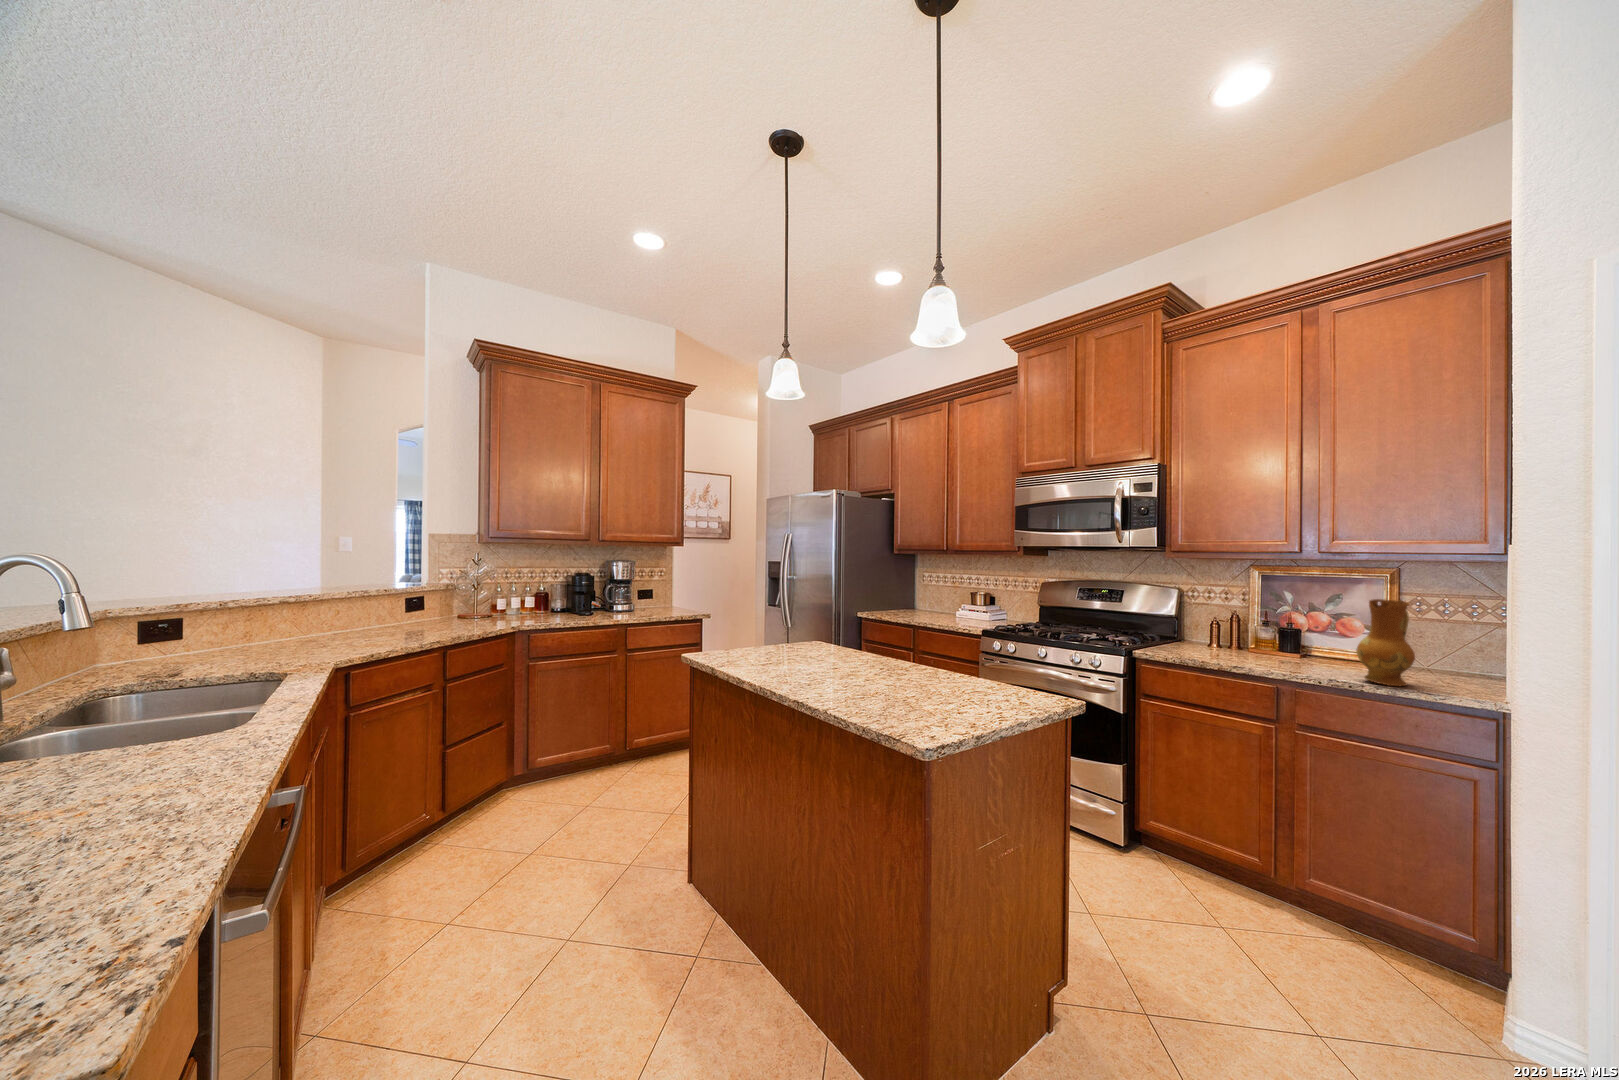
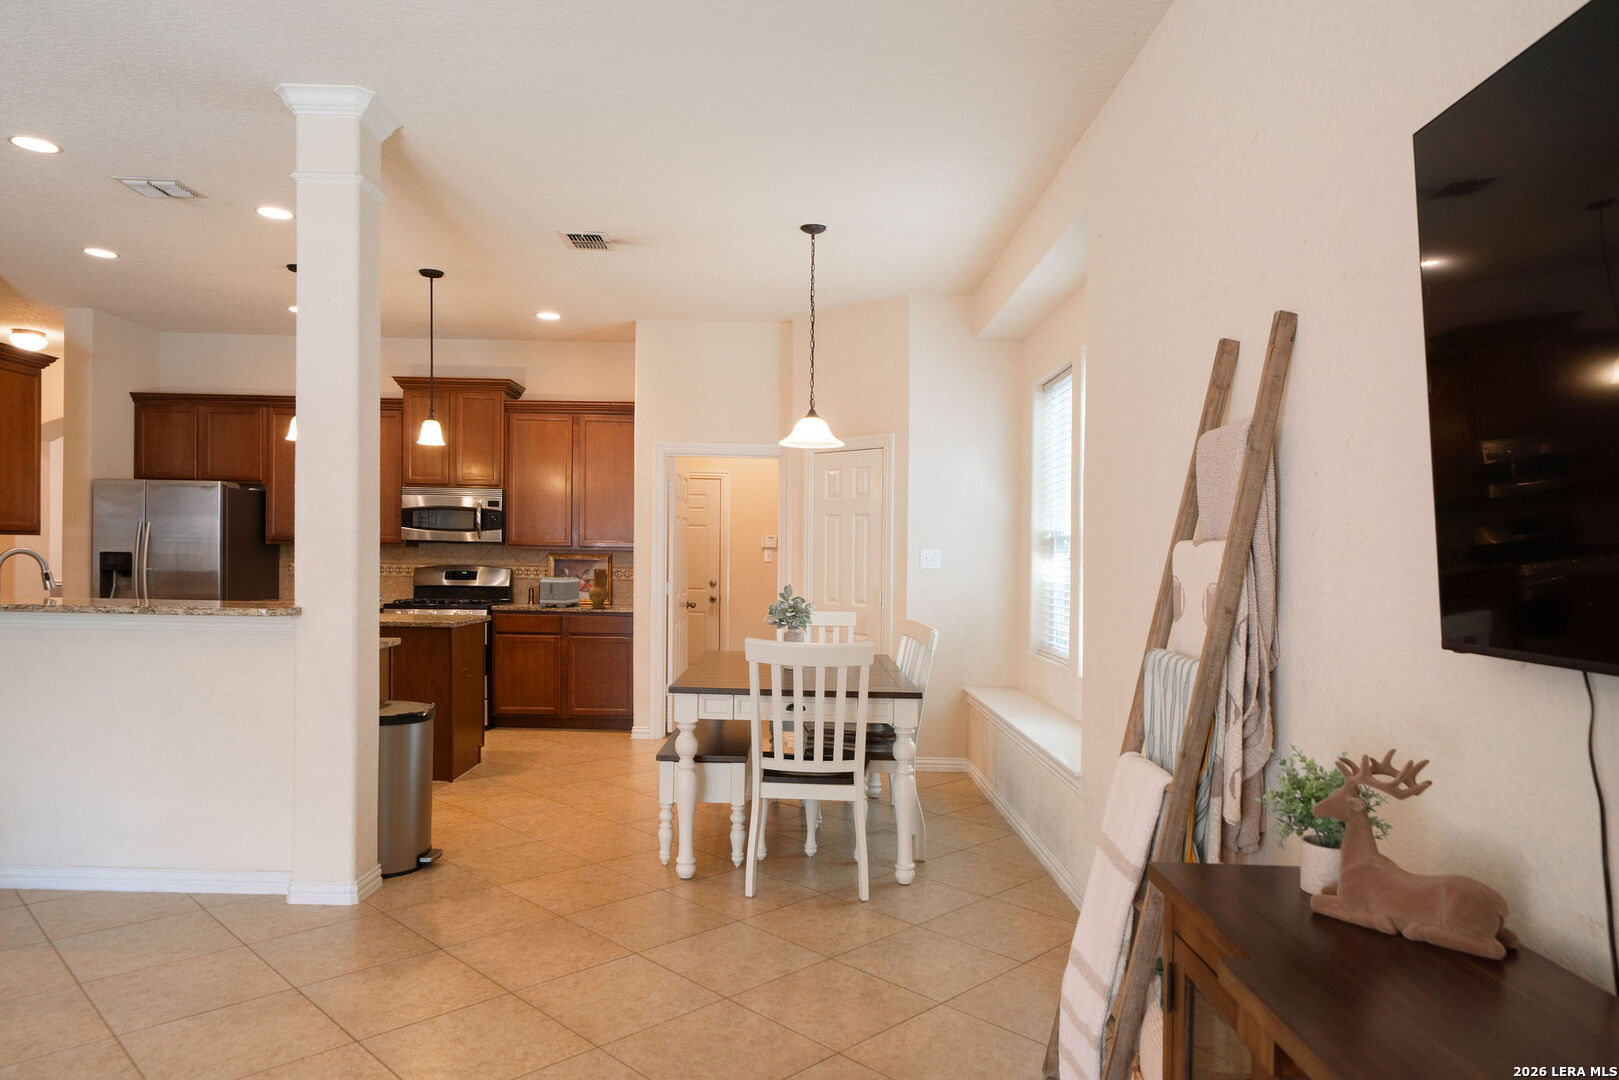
toaster: none [1231,608,1326,671] -> present [538,577,580,607]

